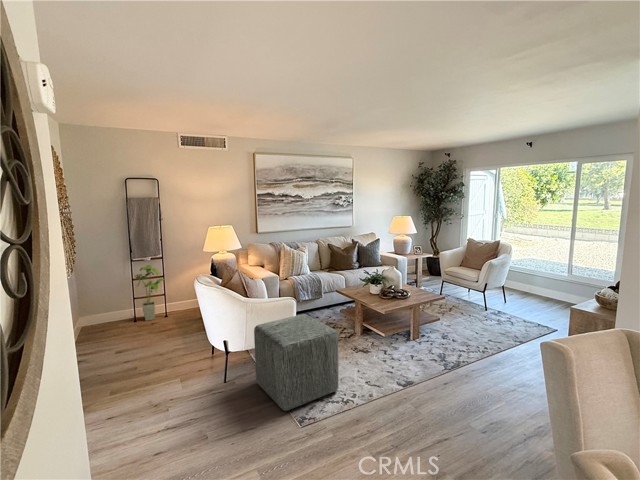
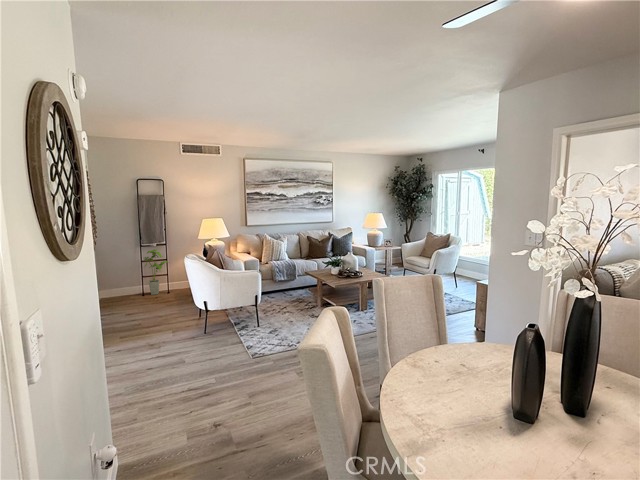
ottoman: present [254,314,339,411] -> none [225,284,287,350]

